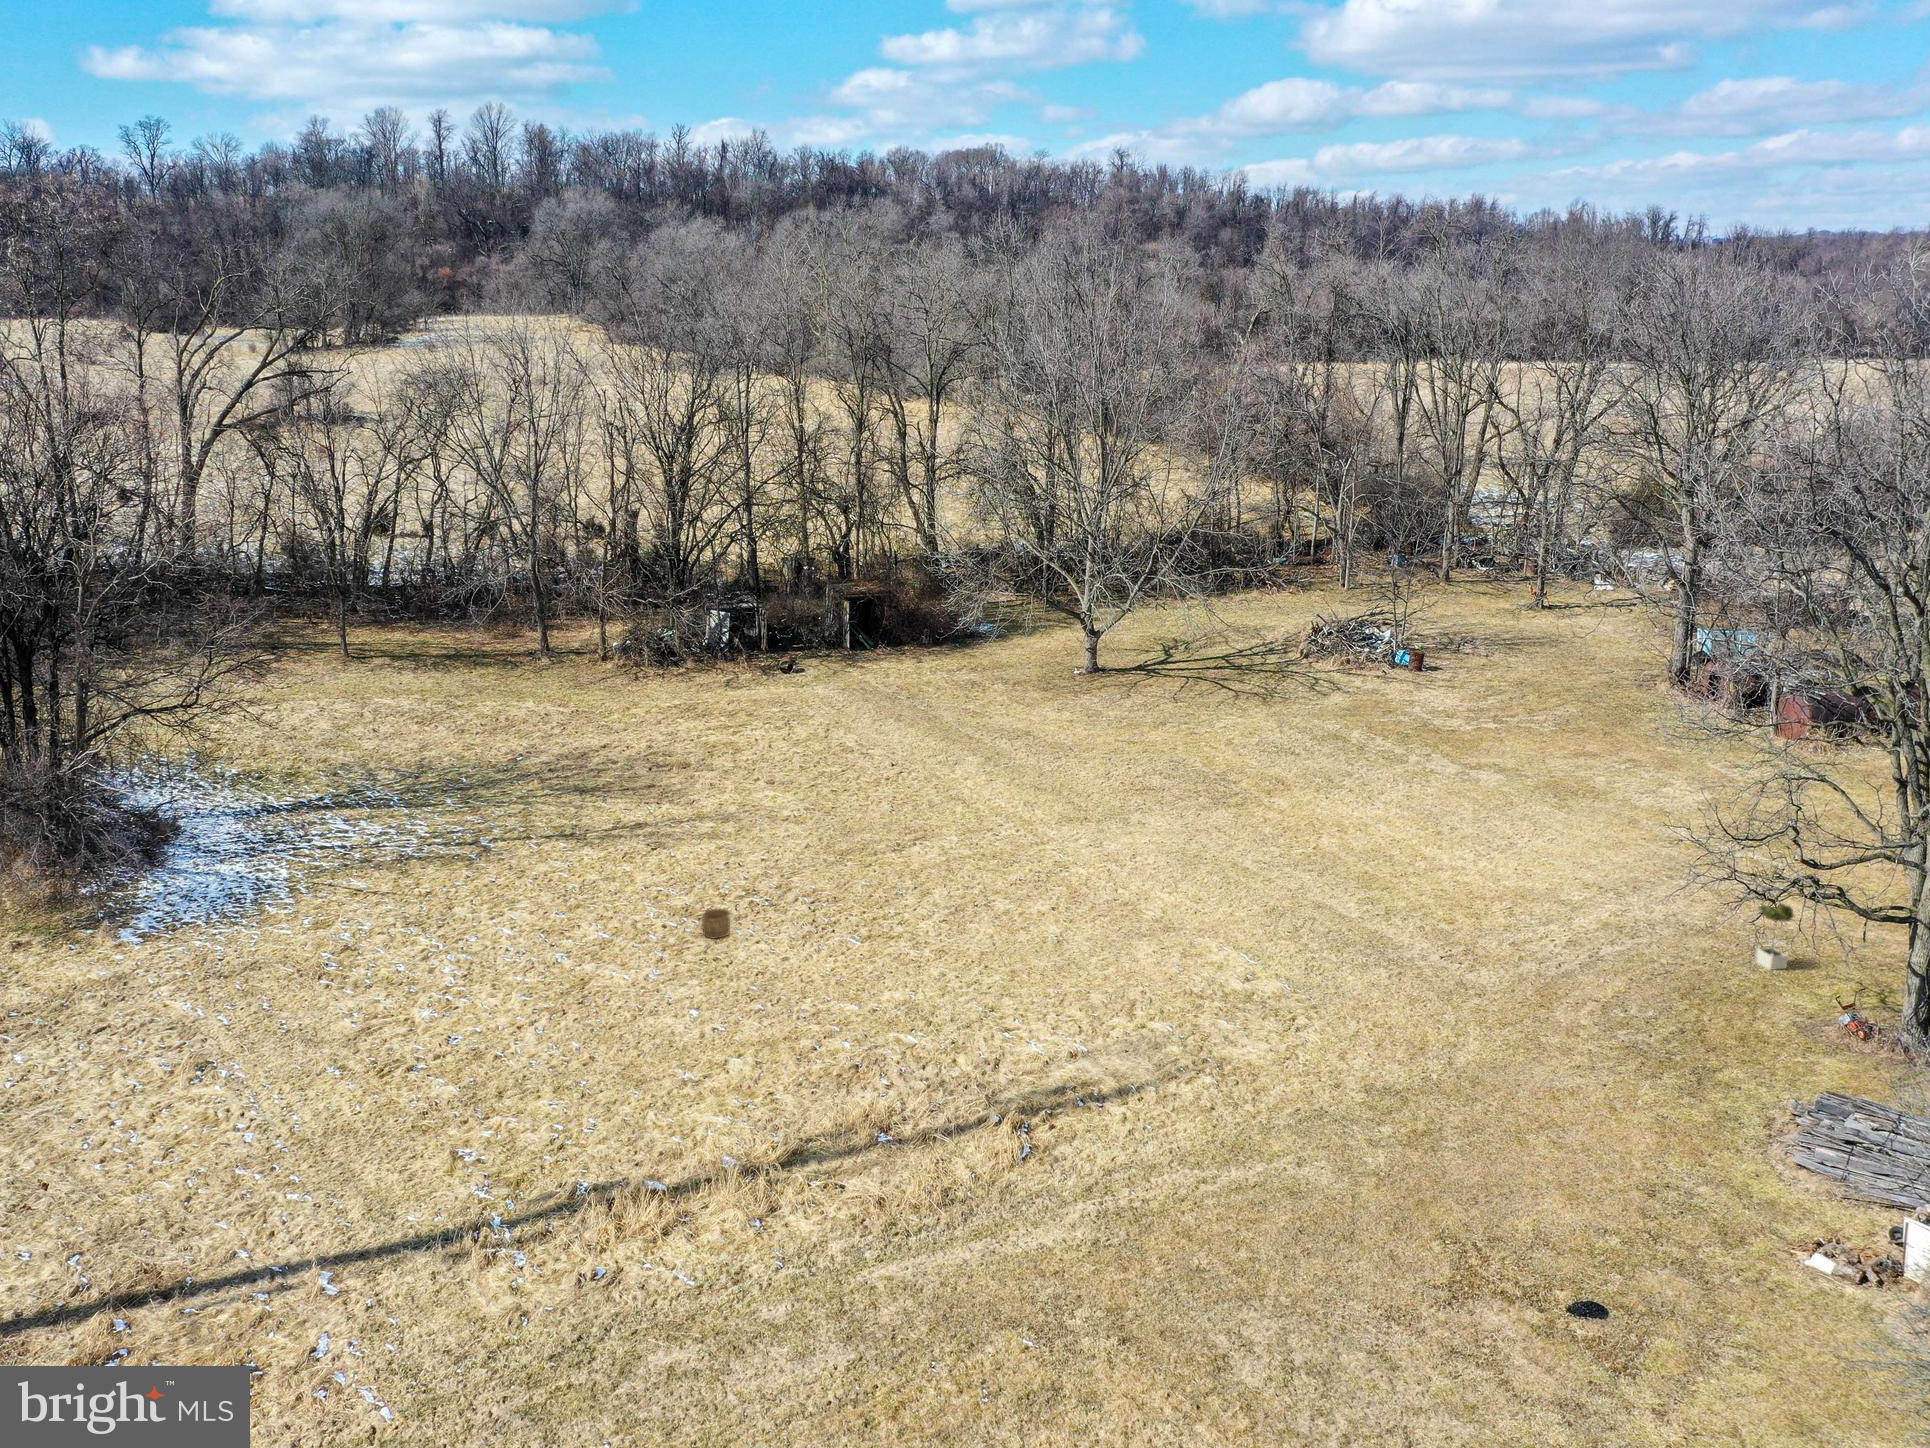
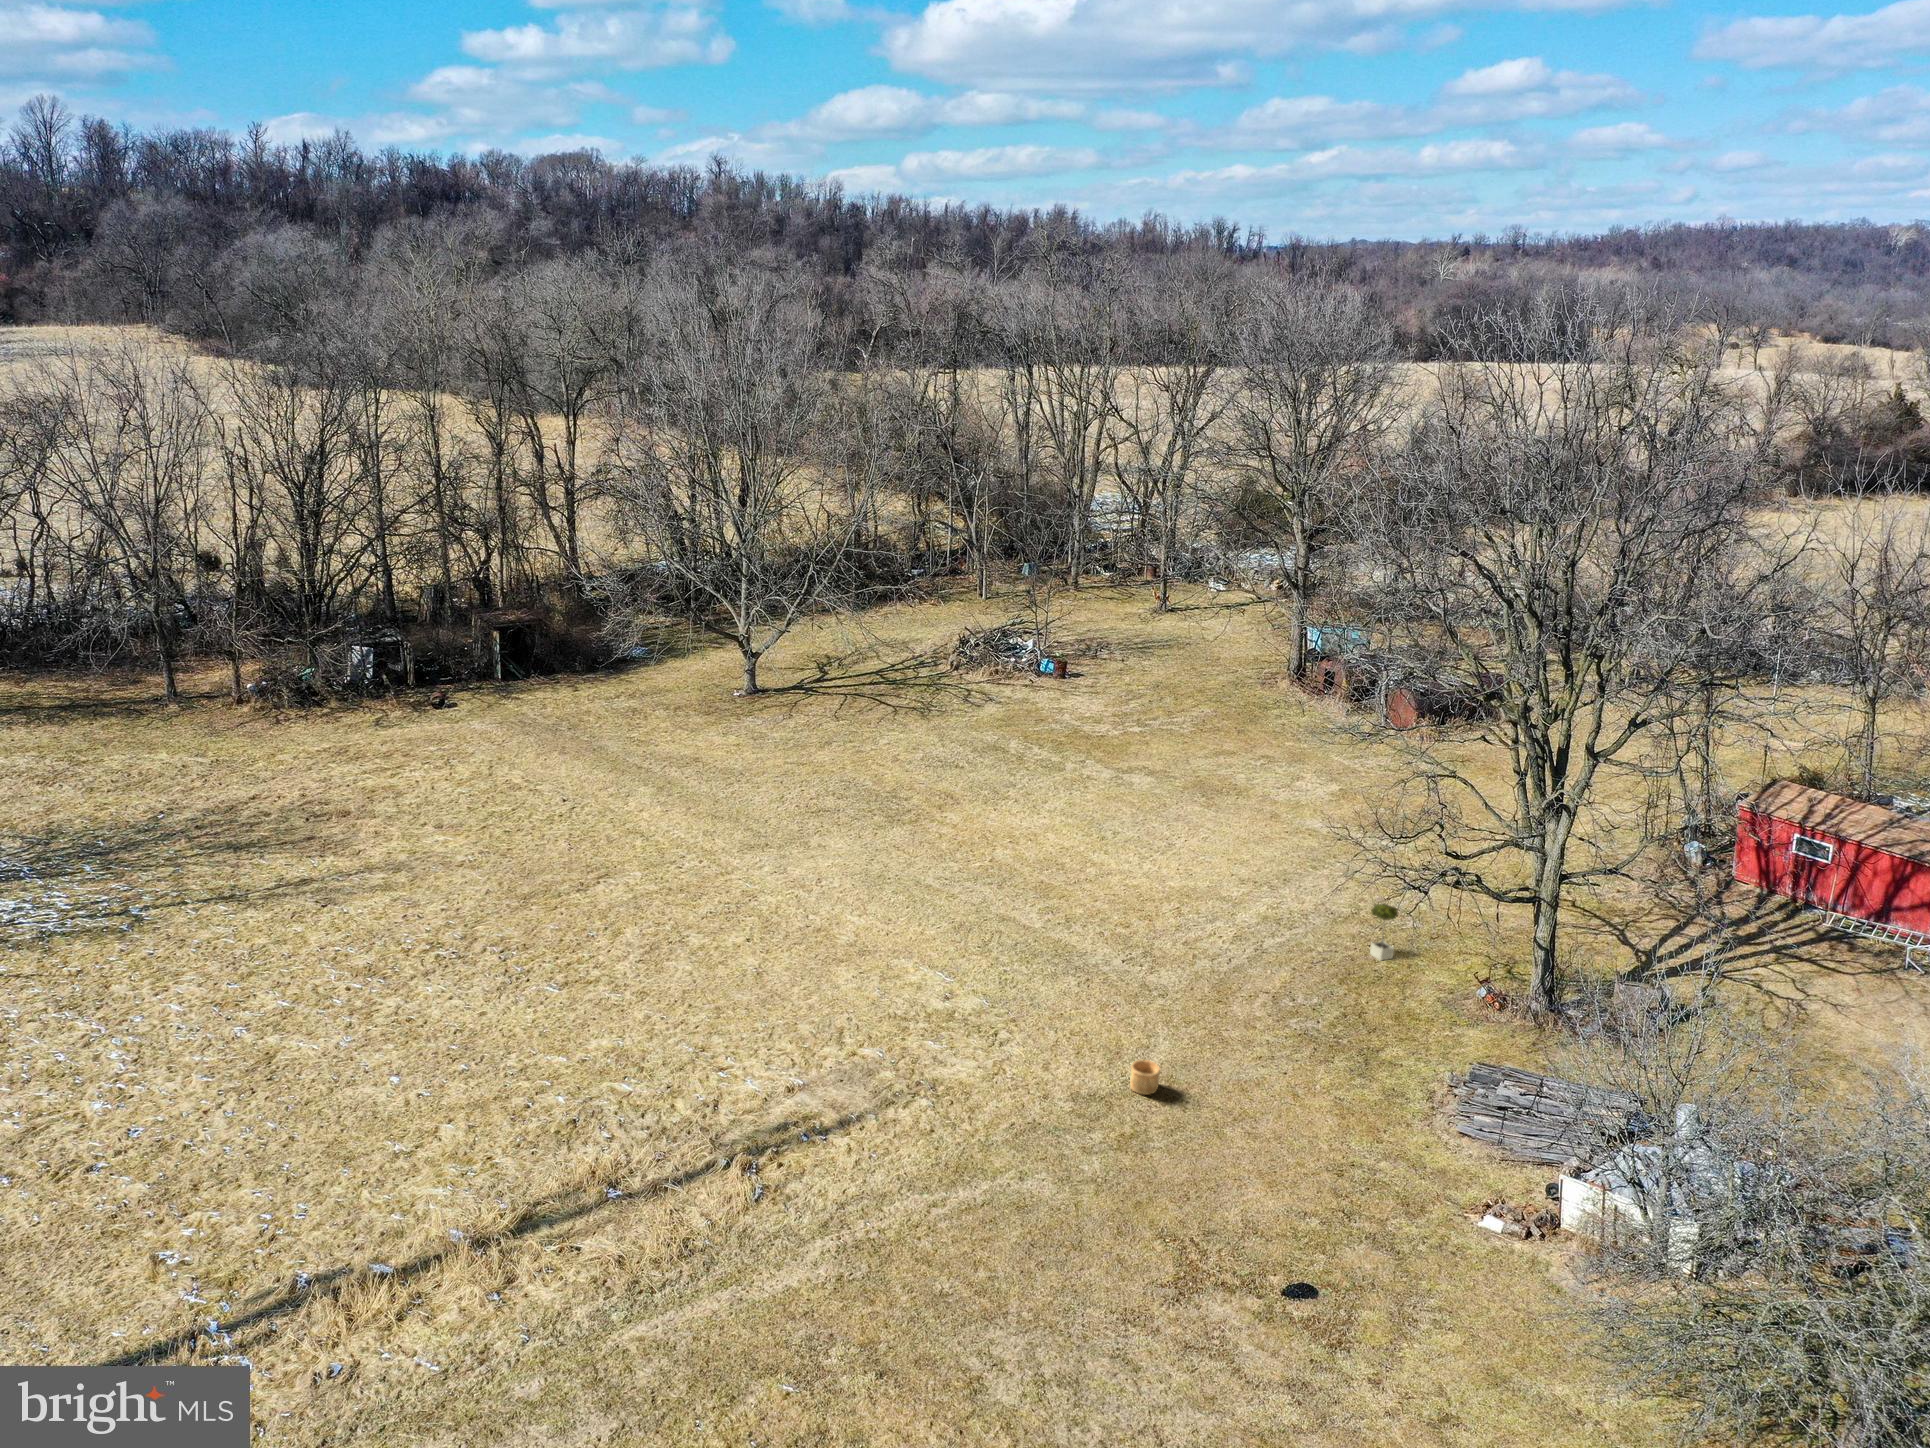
wooden bucket: present [702,909,730,939] -> present [1130,1060,1161,1095]

